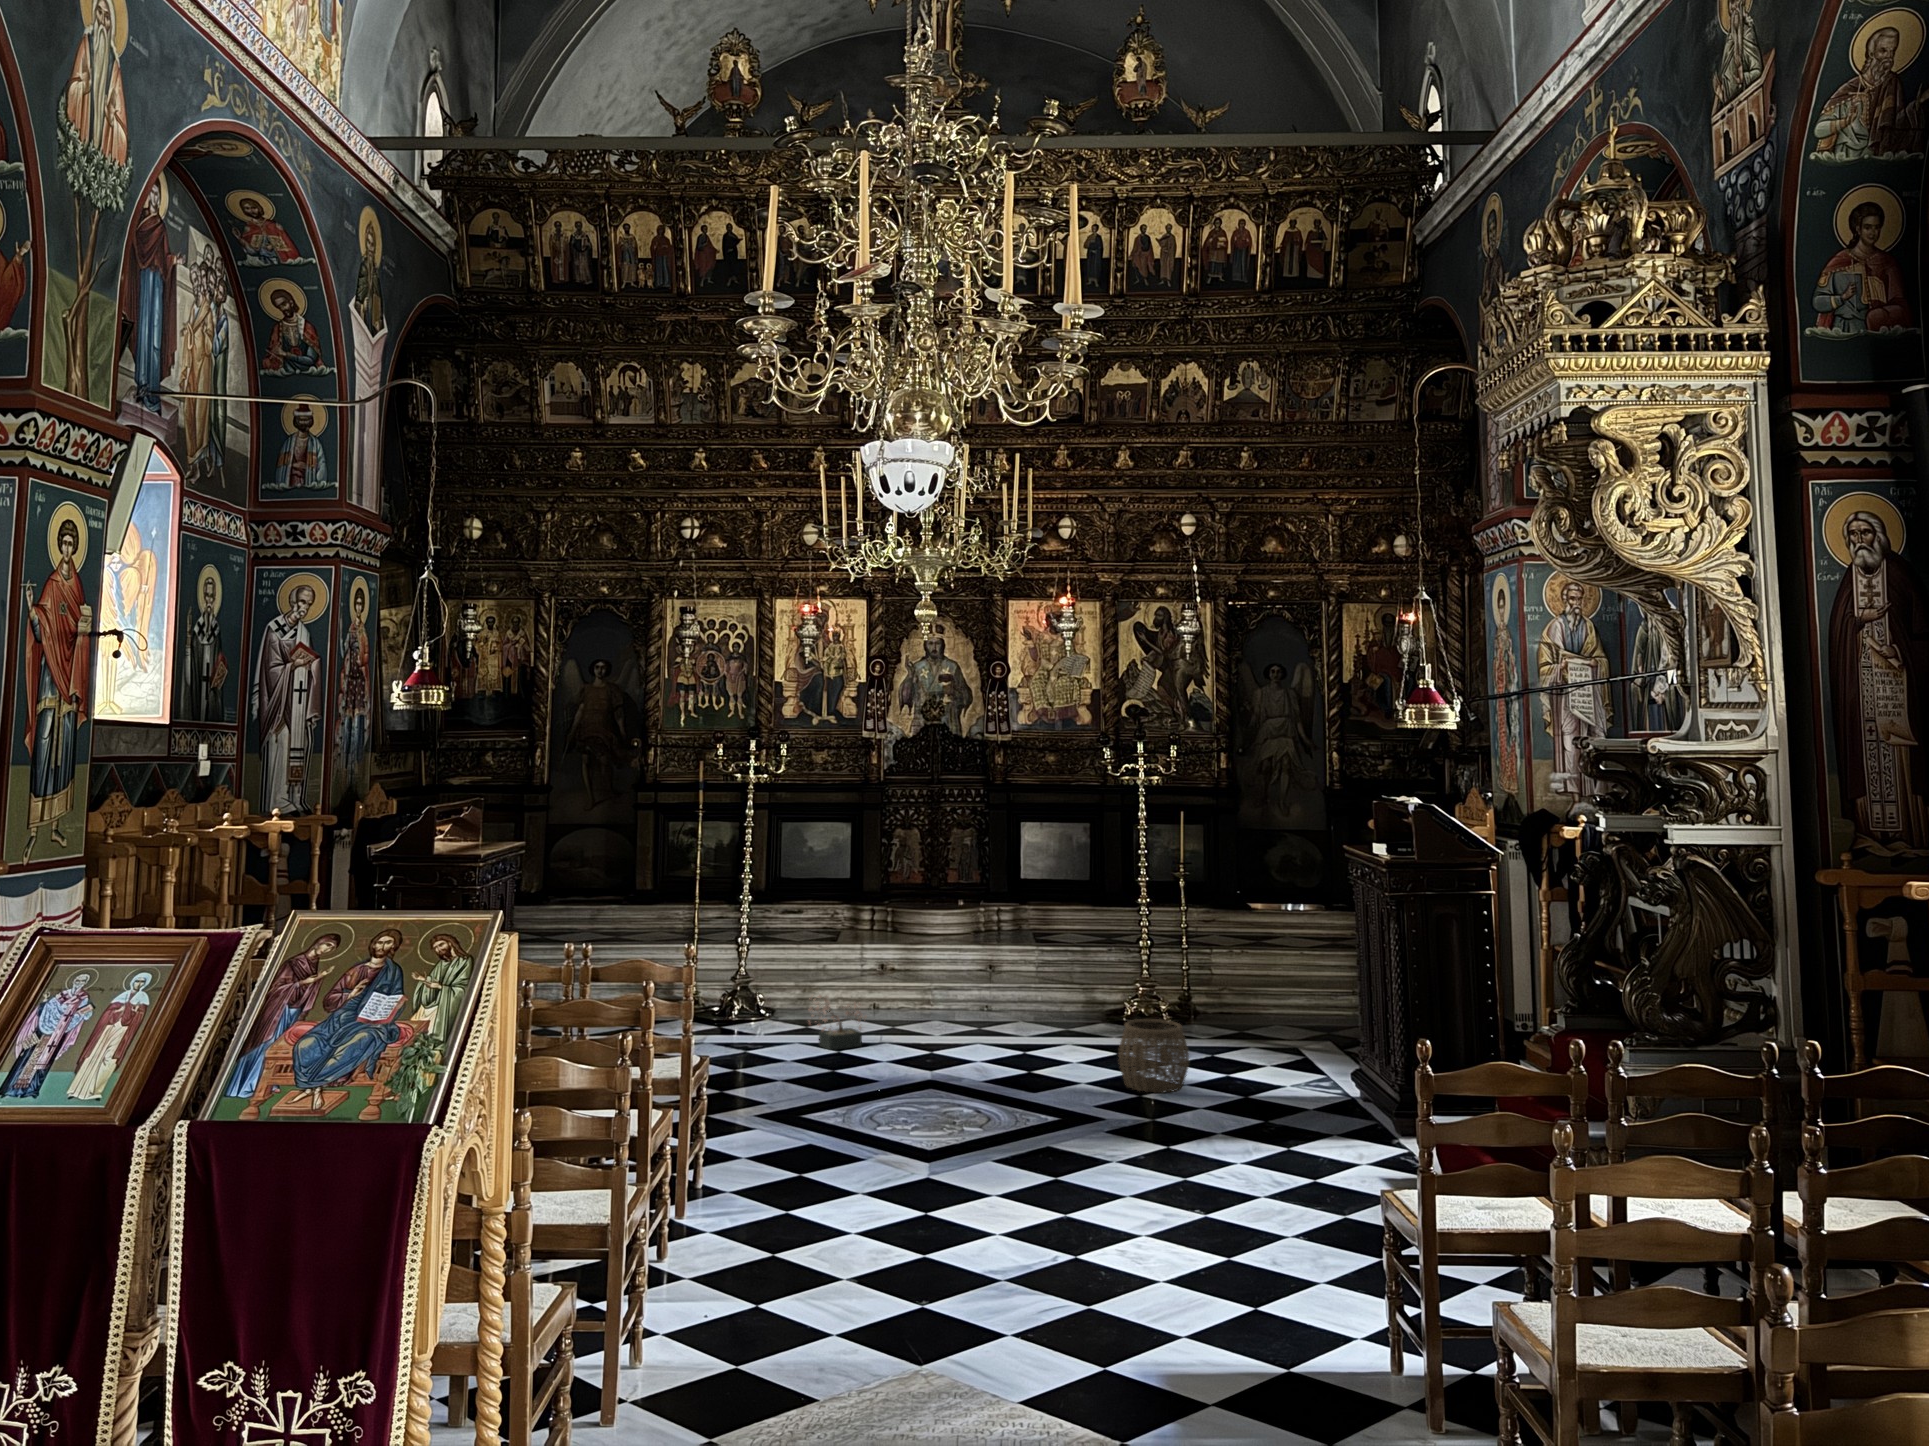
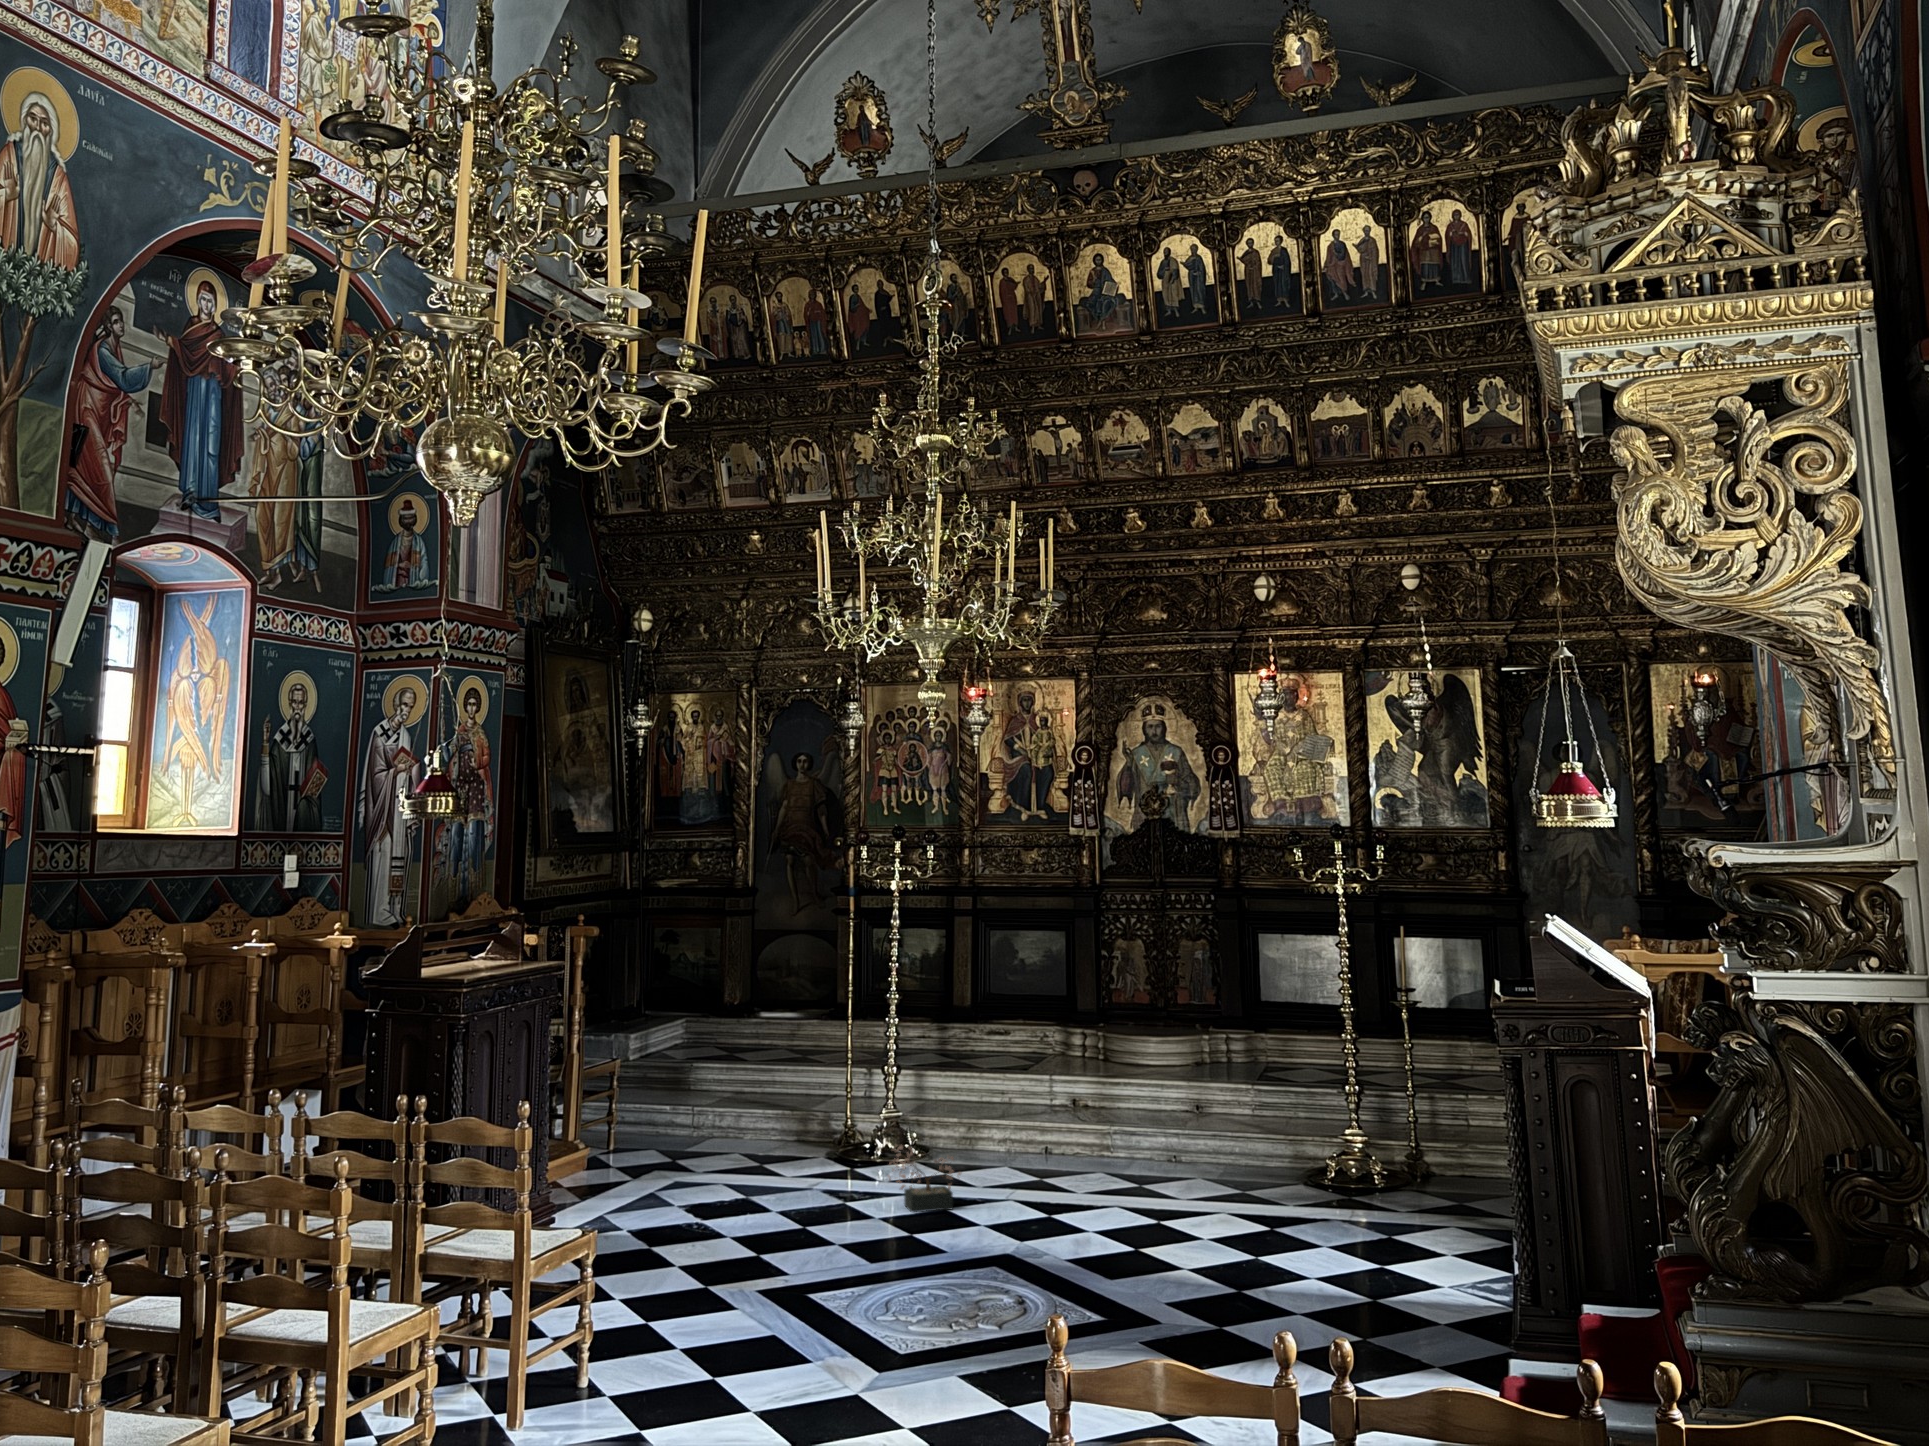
woven basket: present [1119,1019,1189,1093] -> none [1201,1199,1291,1299]

